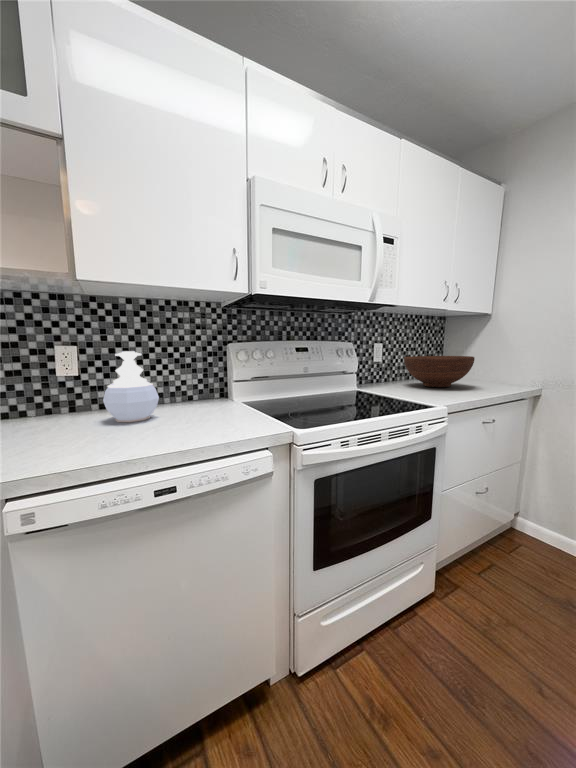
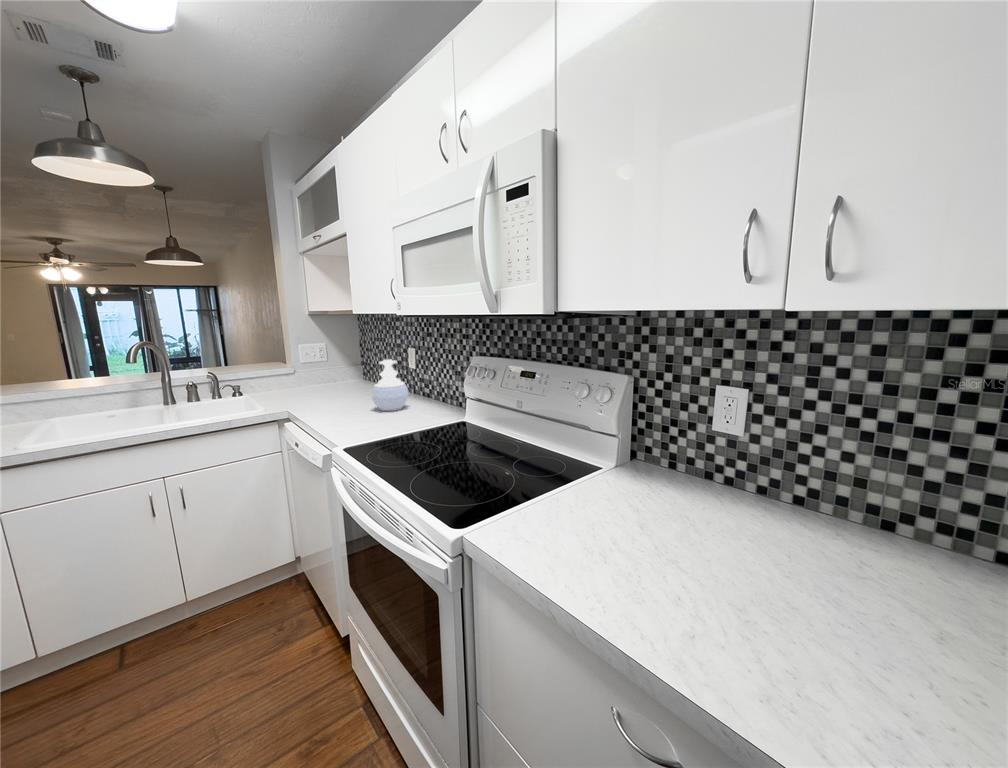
fruit bowl: present [404,356,475,387] -> none [641,440,904,588]

